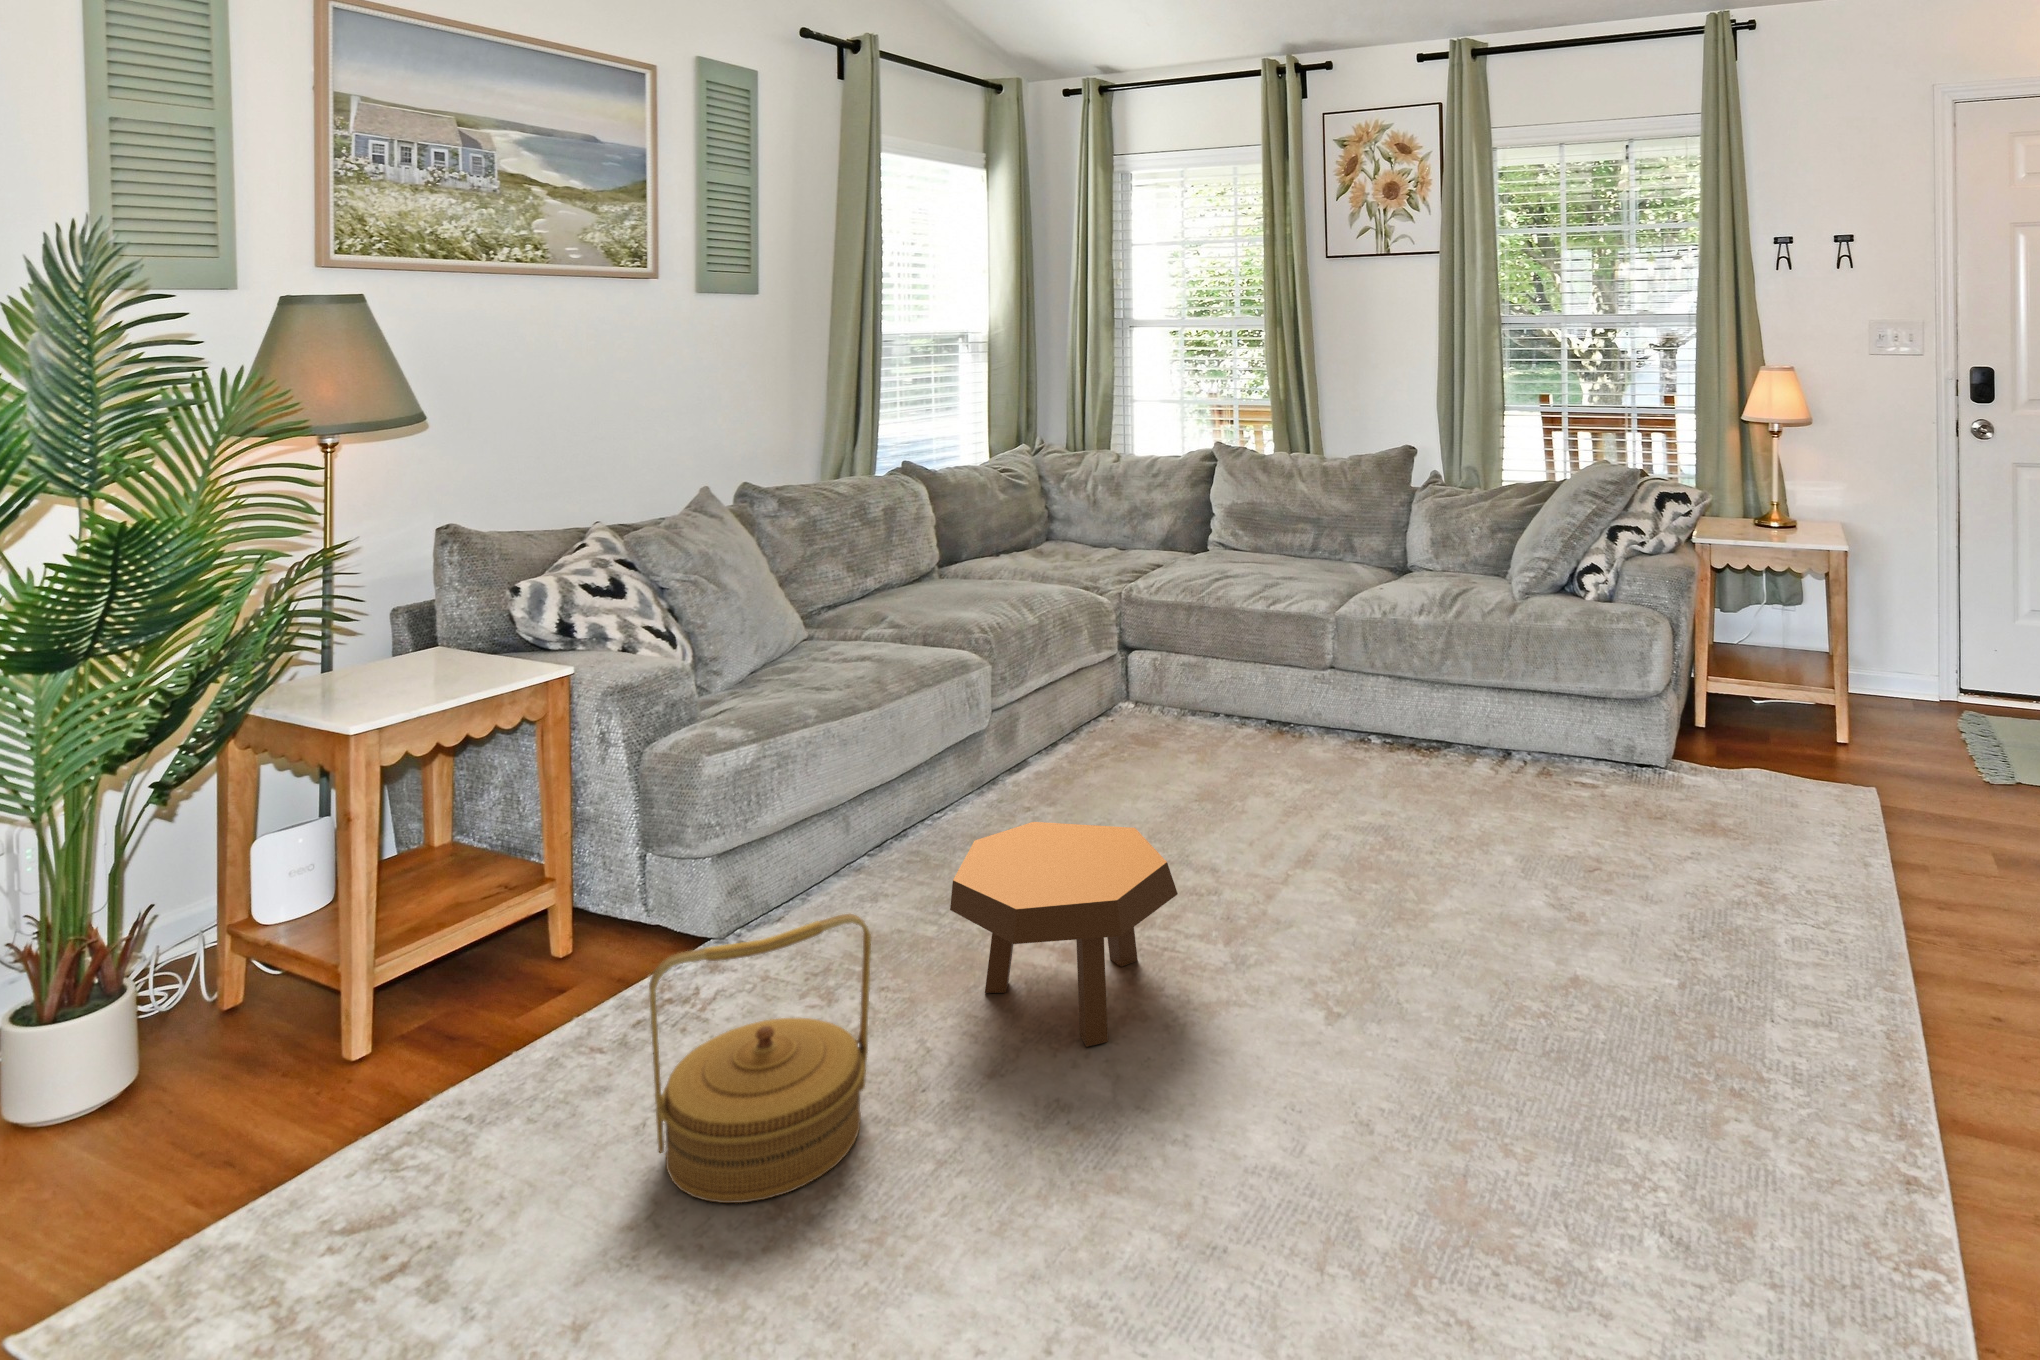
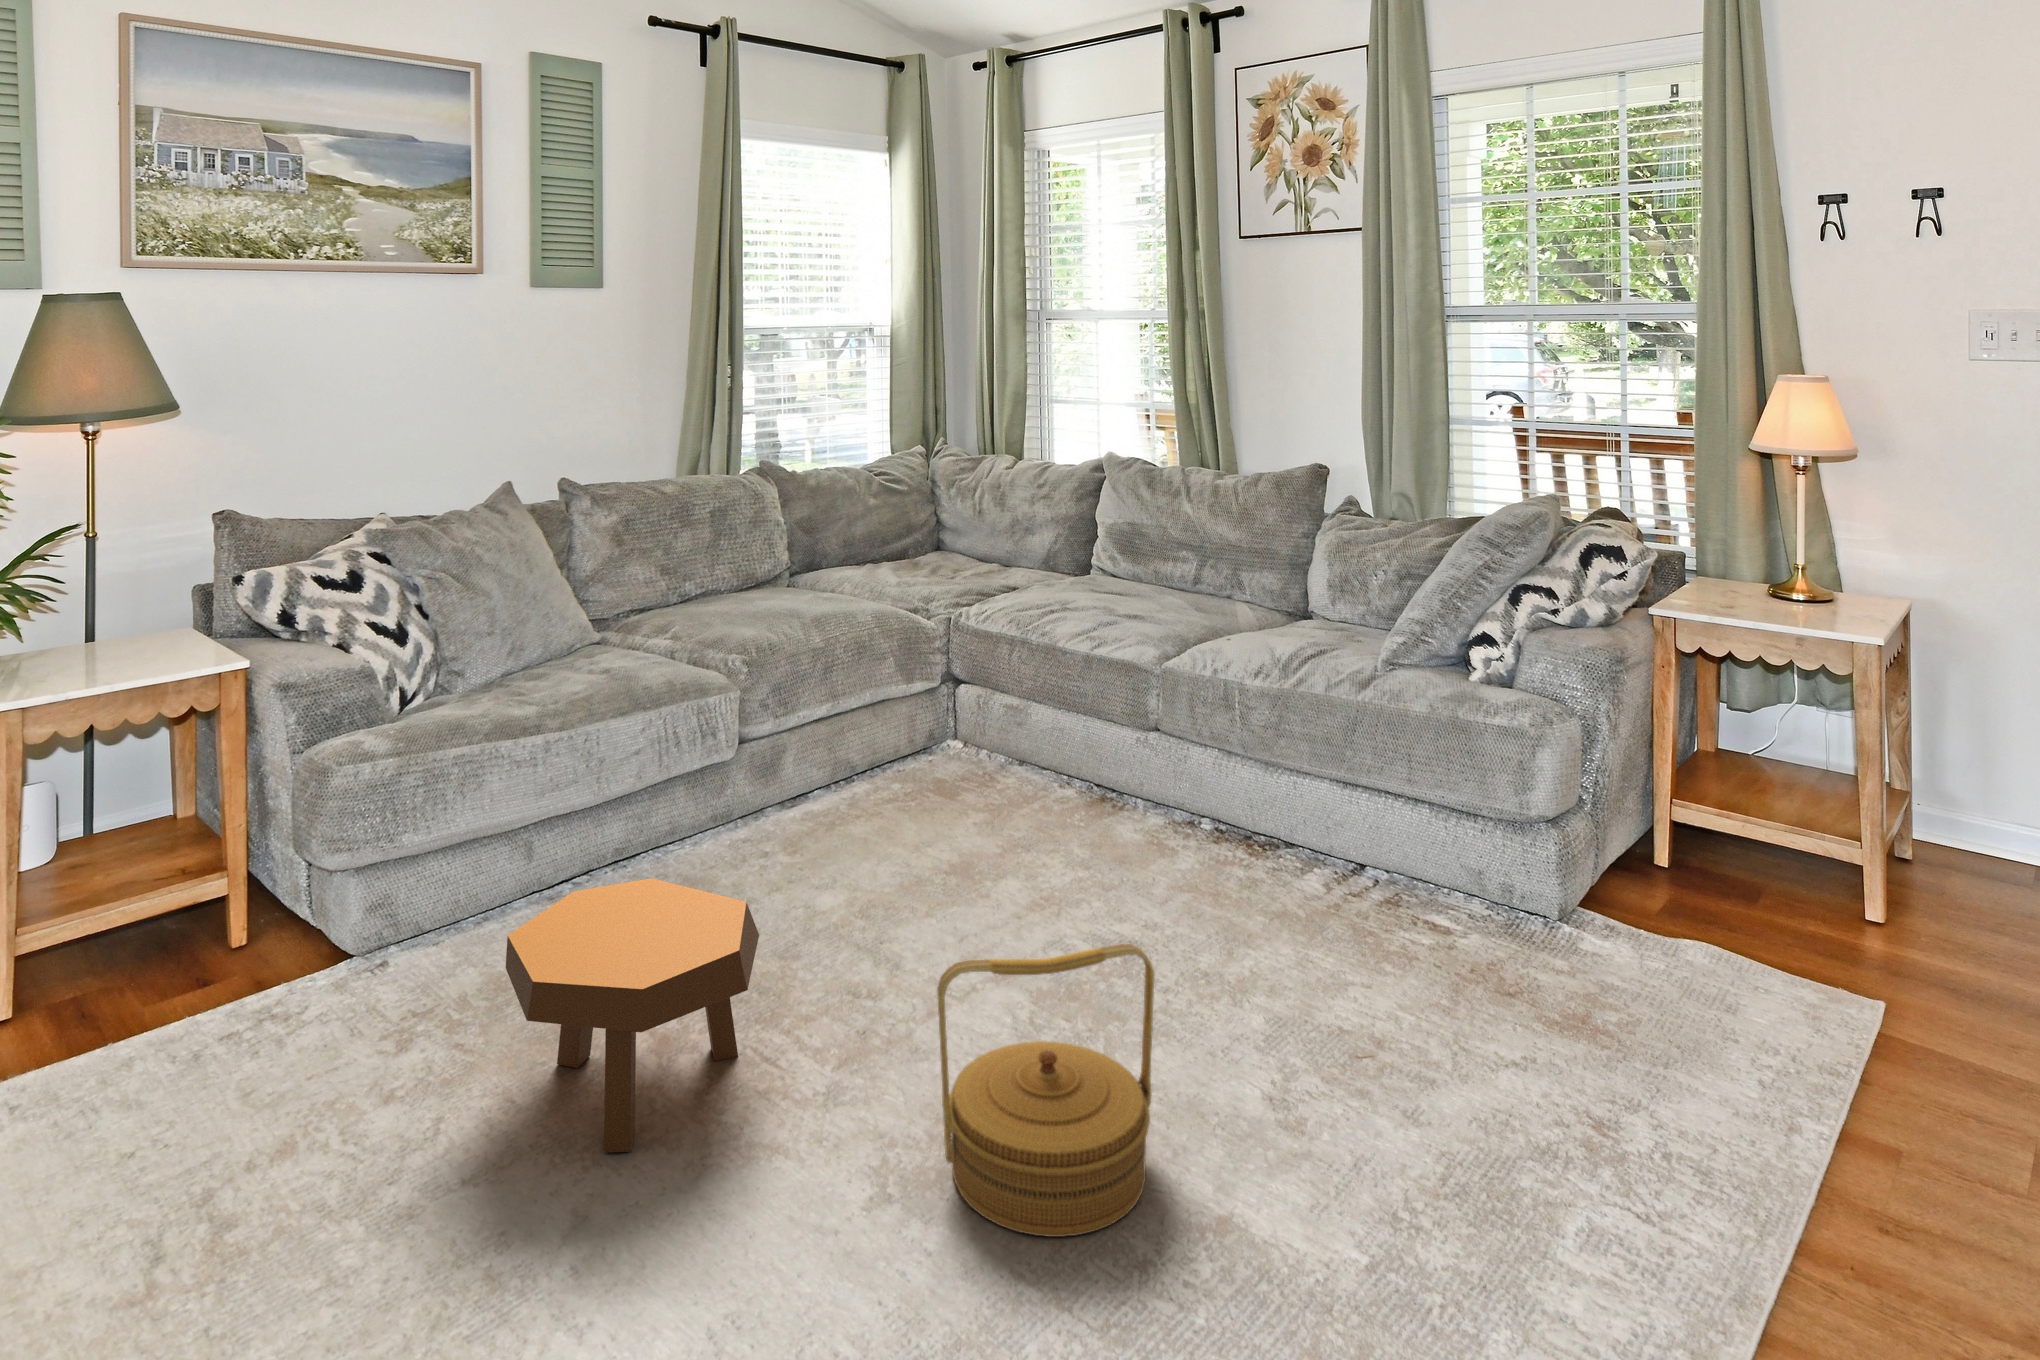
basket: present [649,914,871,1203] -> present [937,944,1155,1237]

